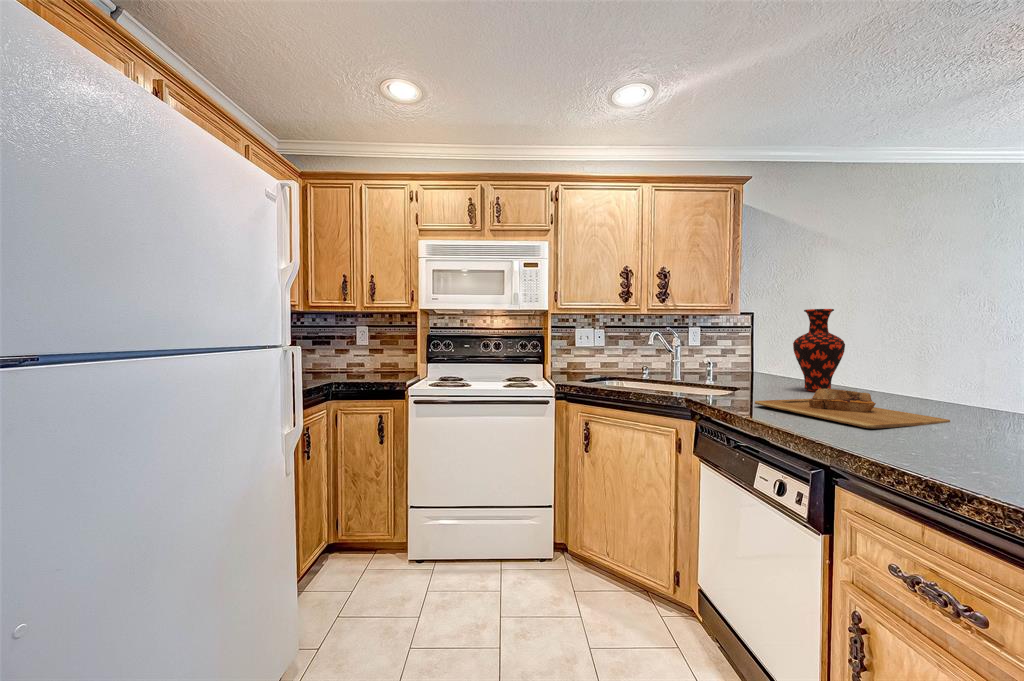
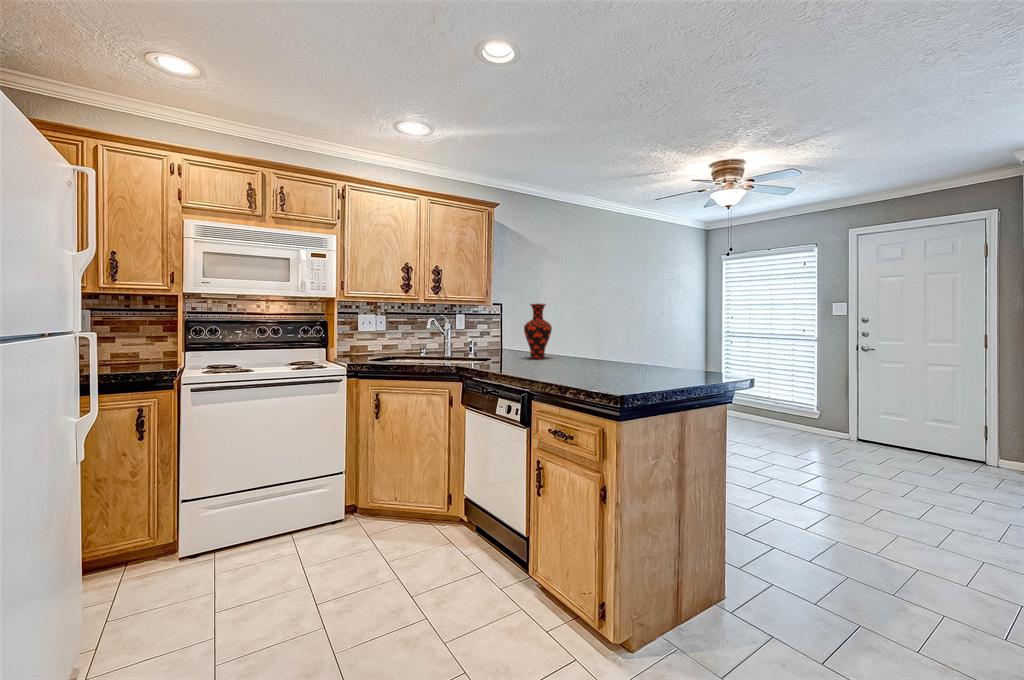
cutting board: present [755,388,950,429] -> none [502,355,596,376]

